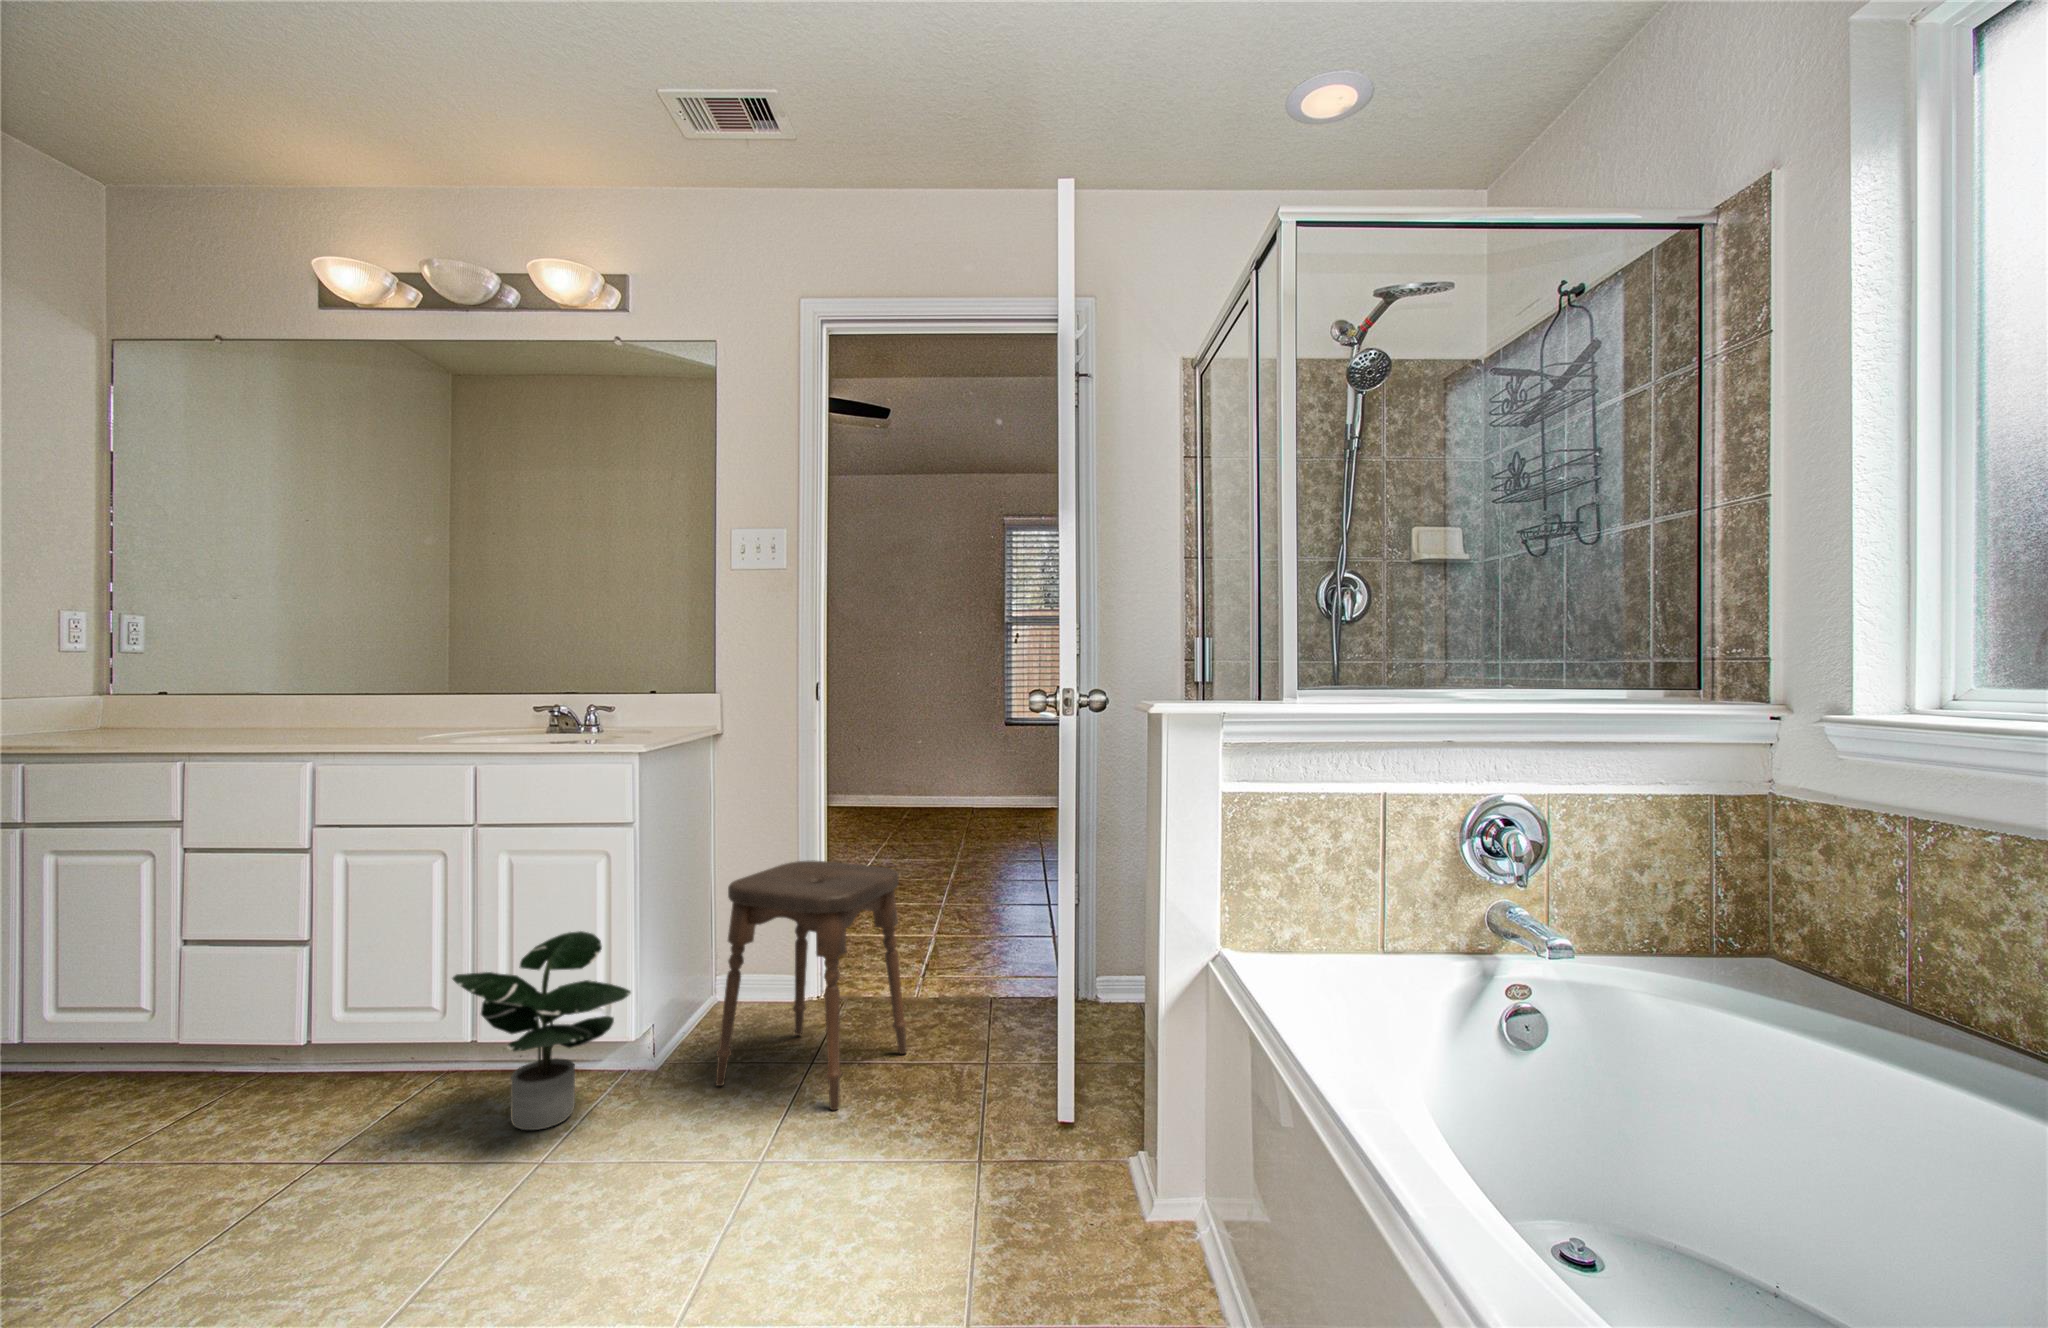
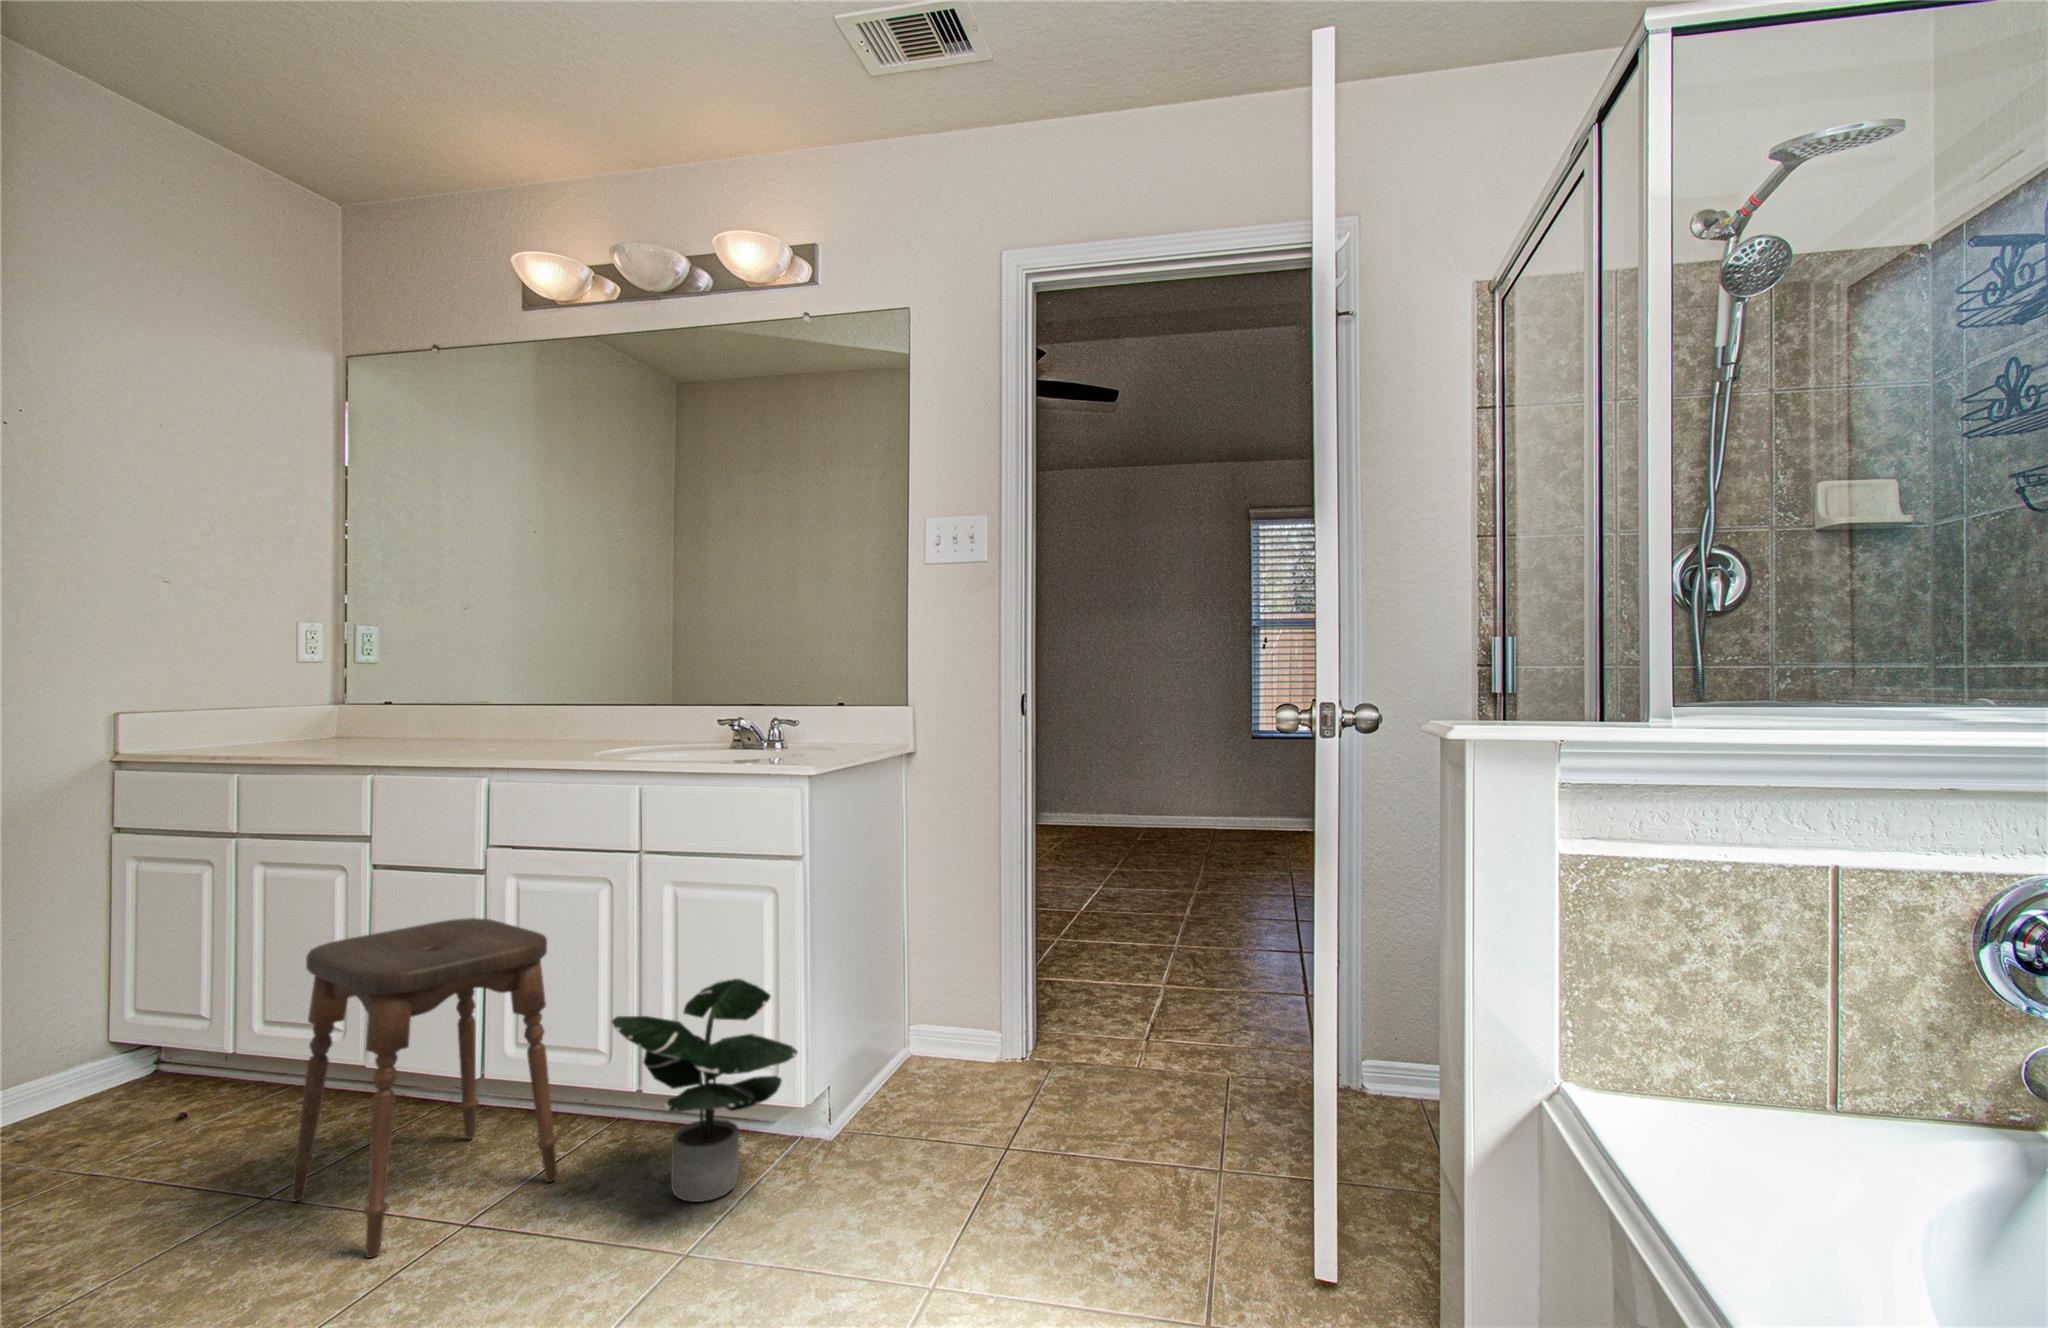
stool: present [715,860,907,1110] -> present [291,918,557,1258]

